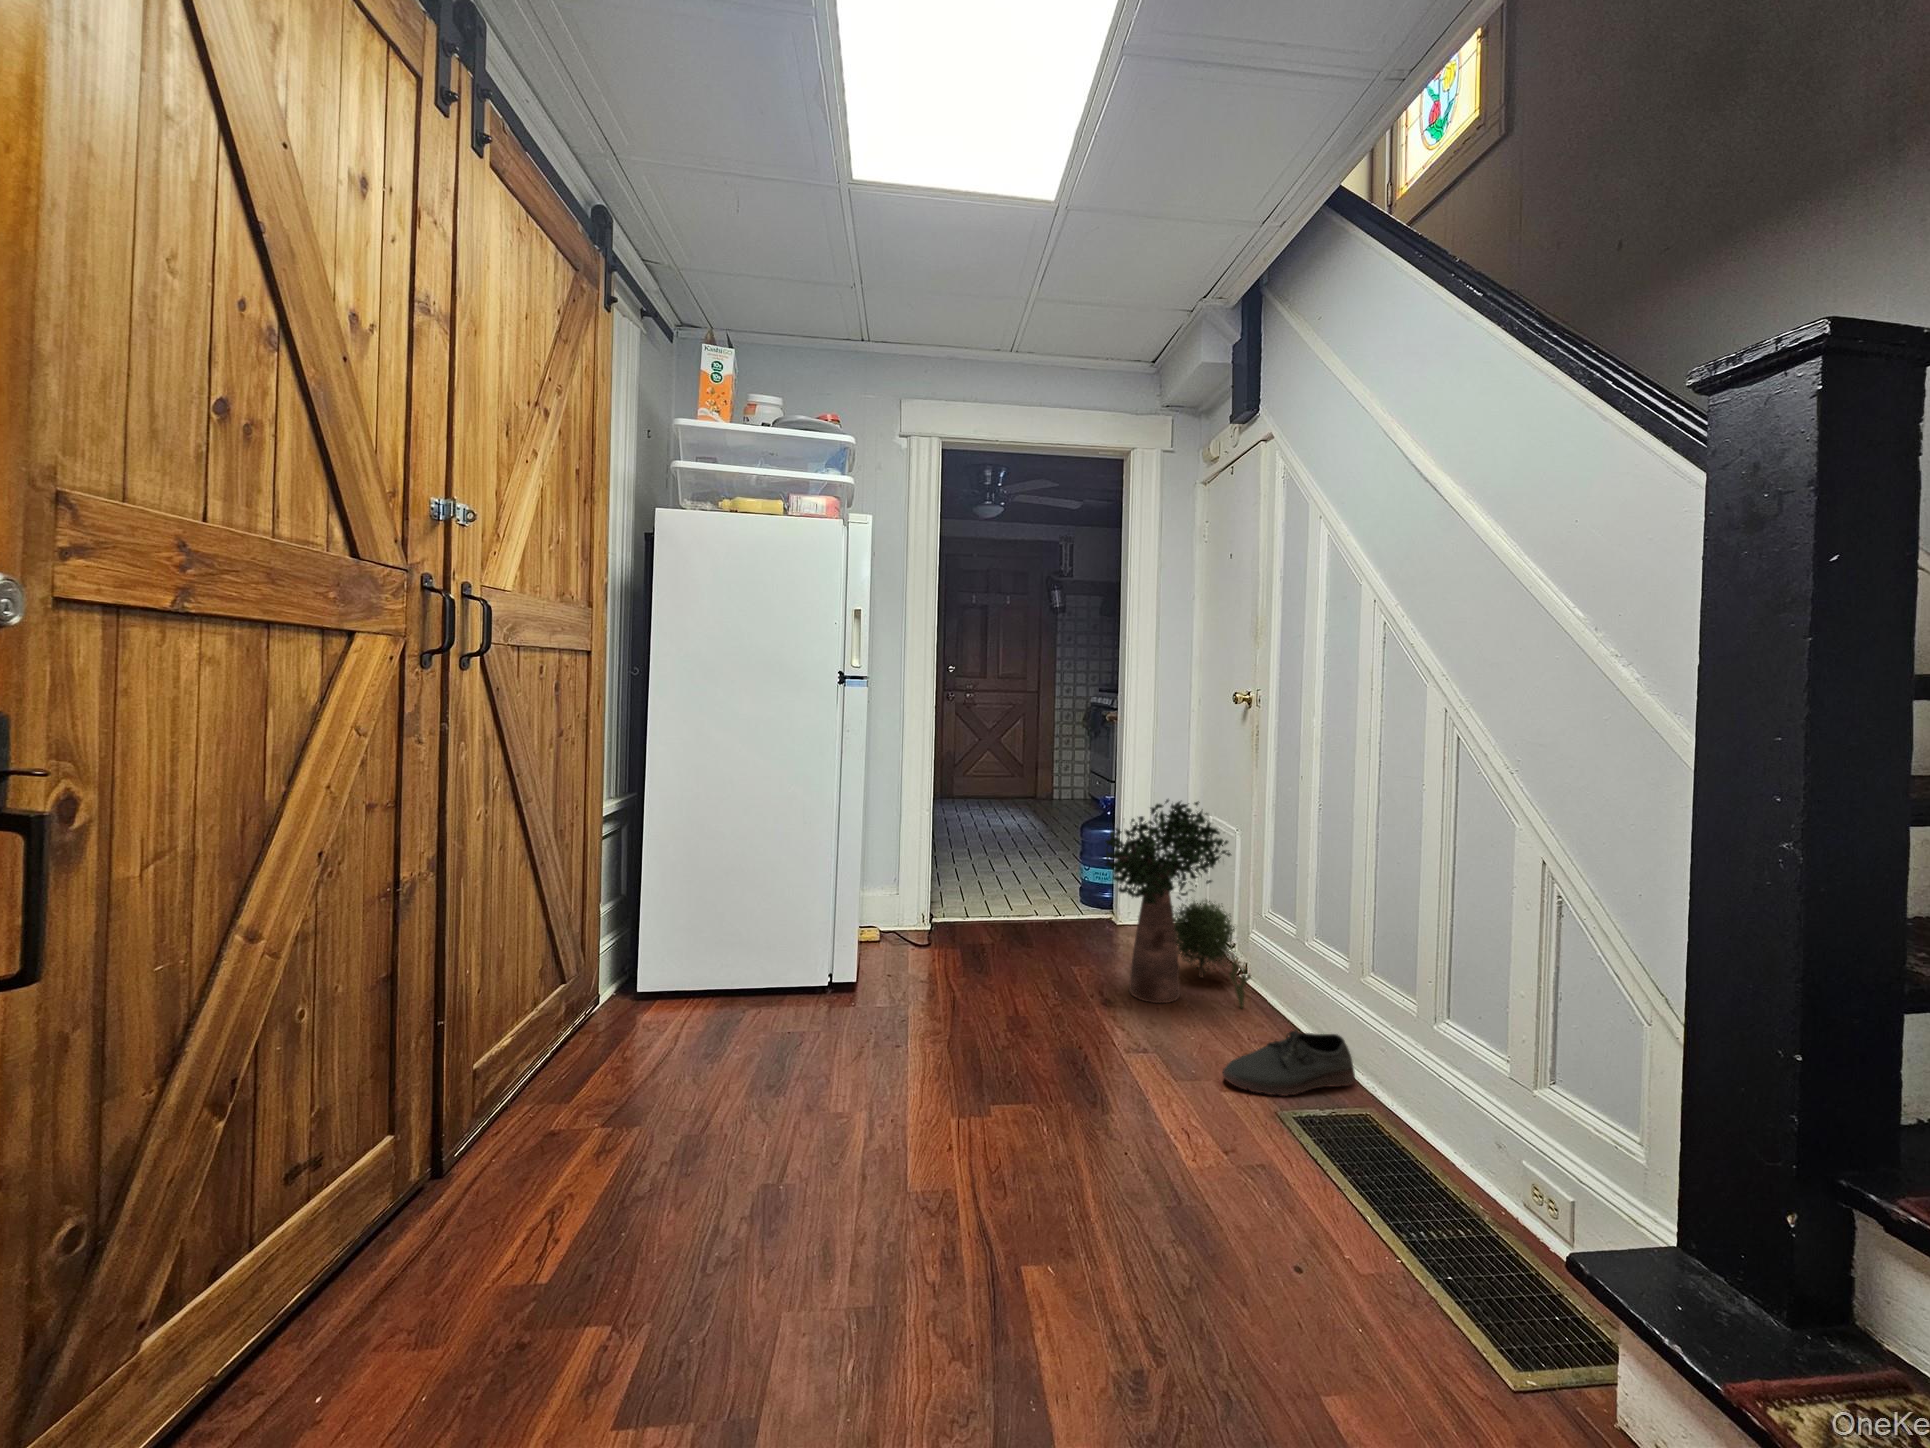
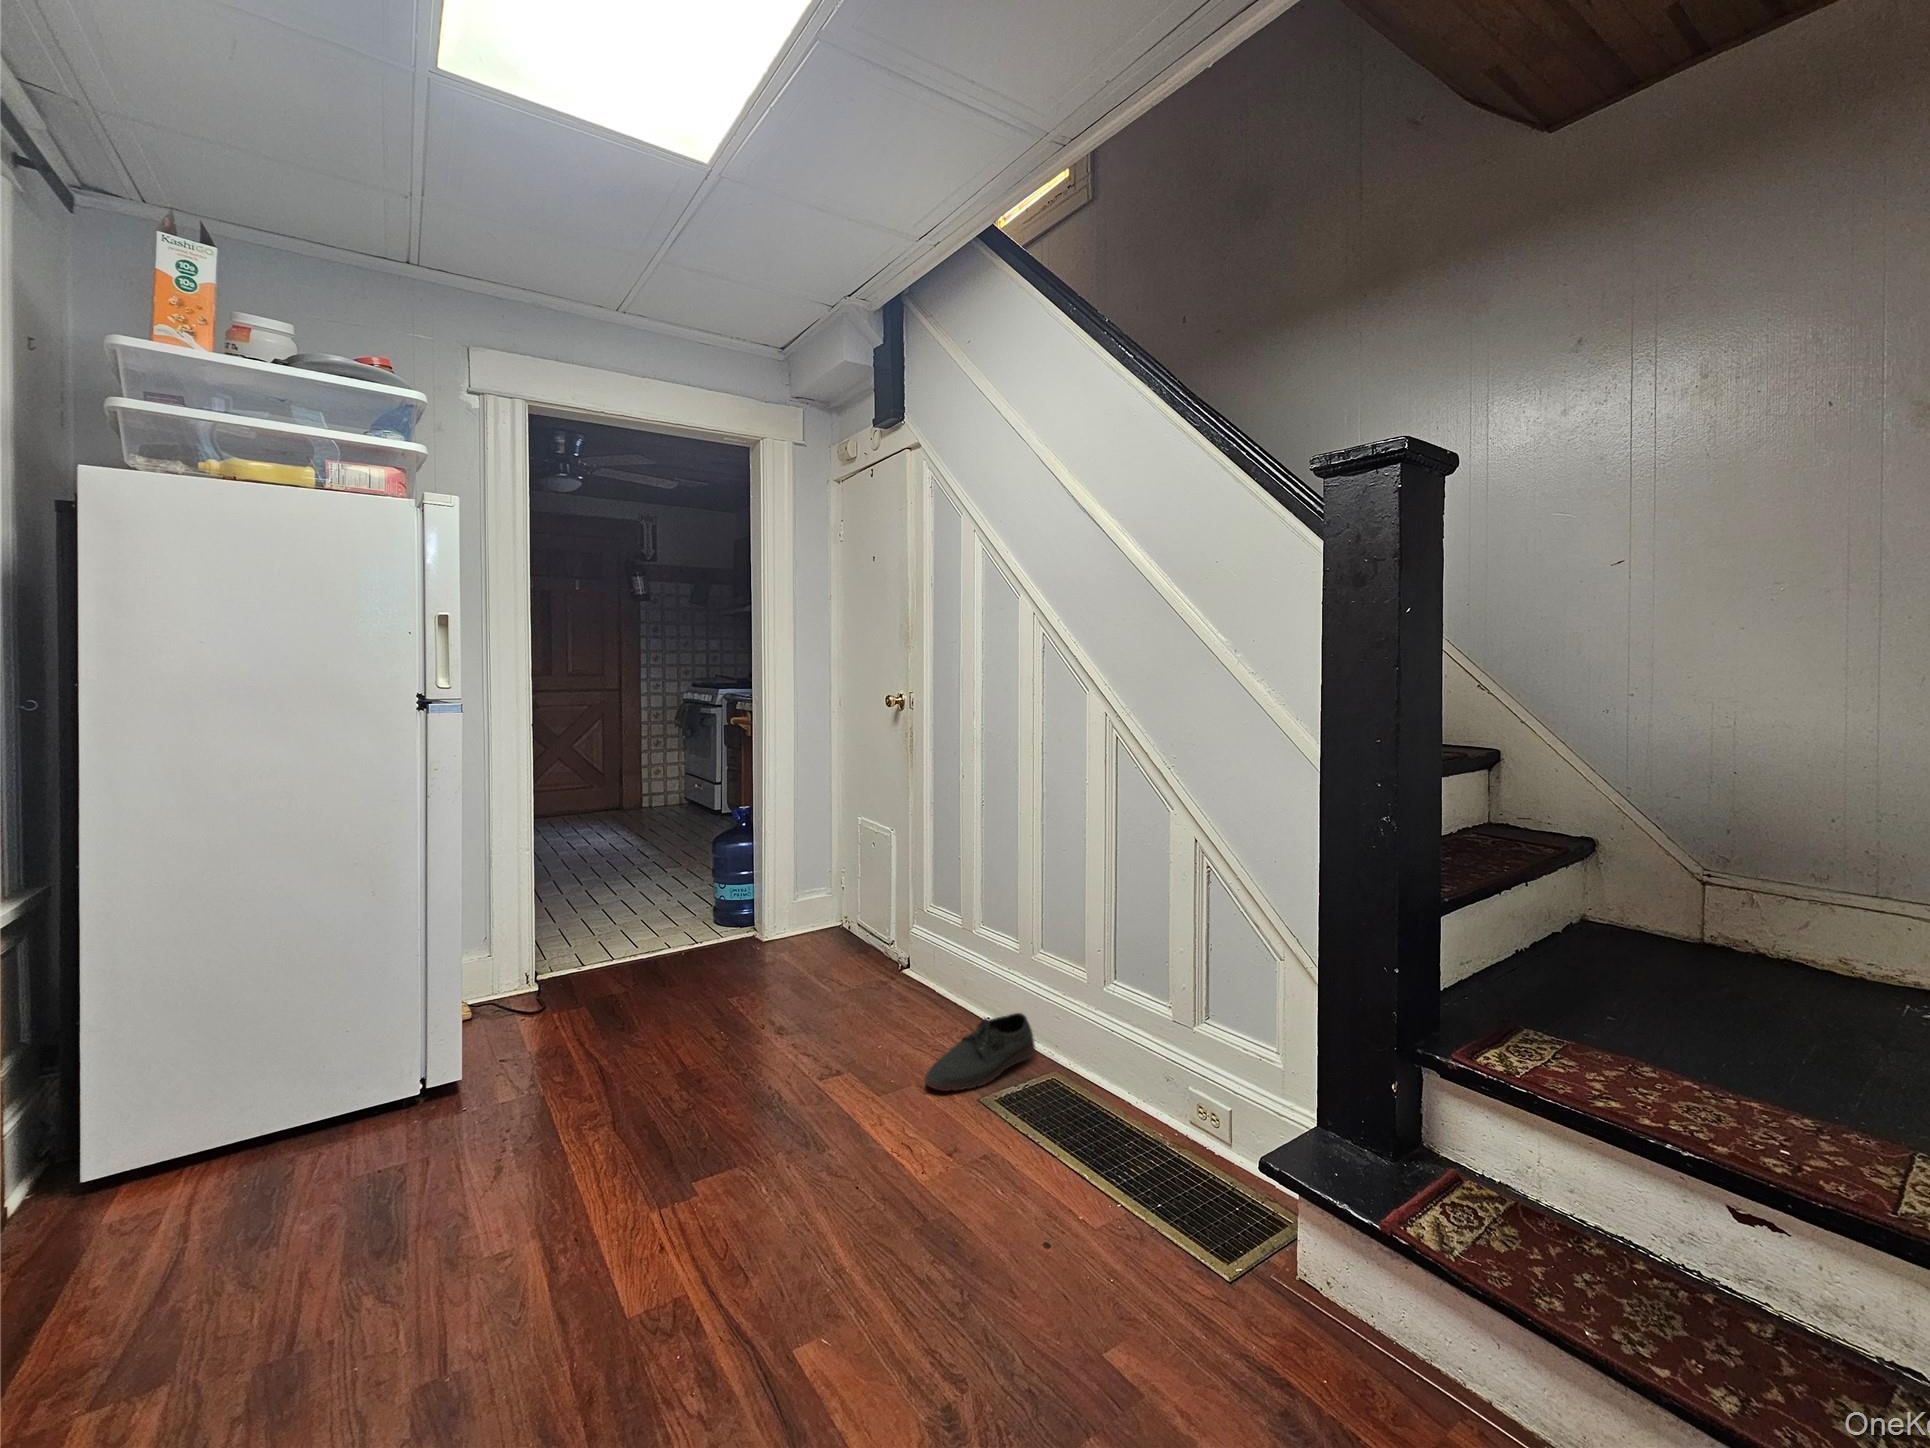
potted plant: present [1105,799,1251,1008] -> none [771,807,928,1024]

